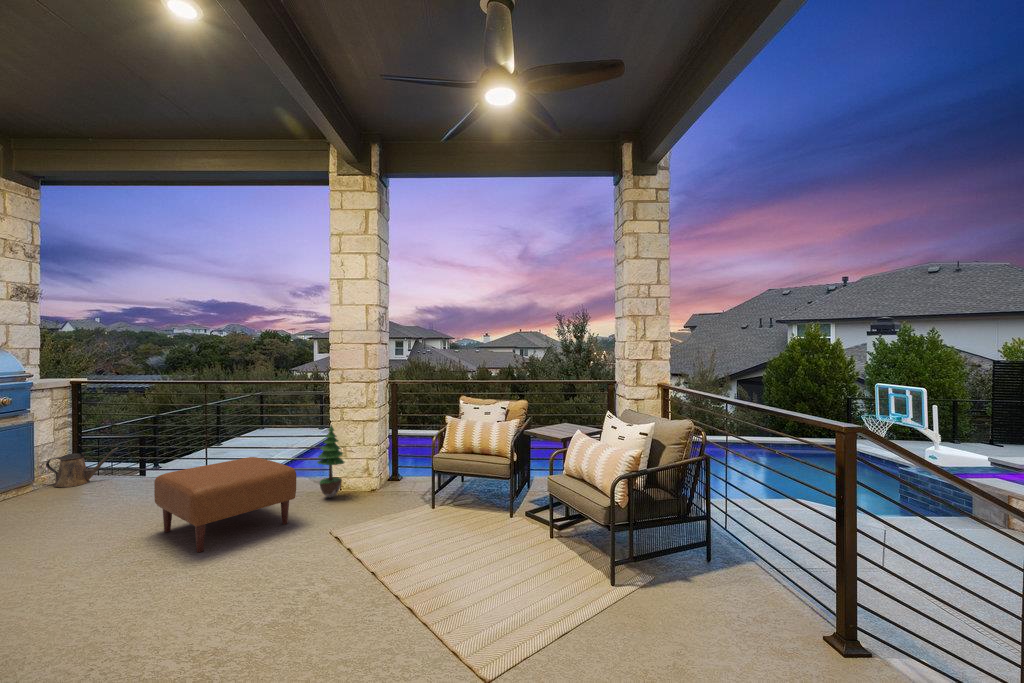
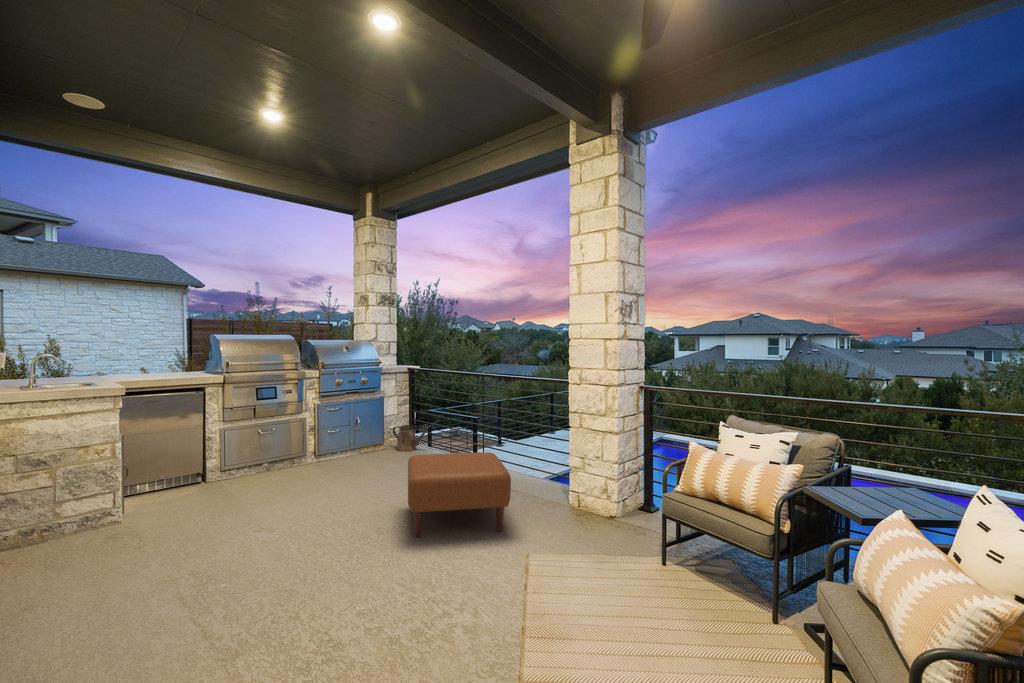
potted tree: present [317,425,344,498] -> none [548,430,578,514]

